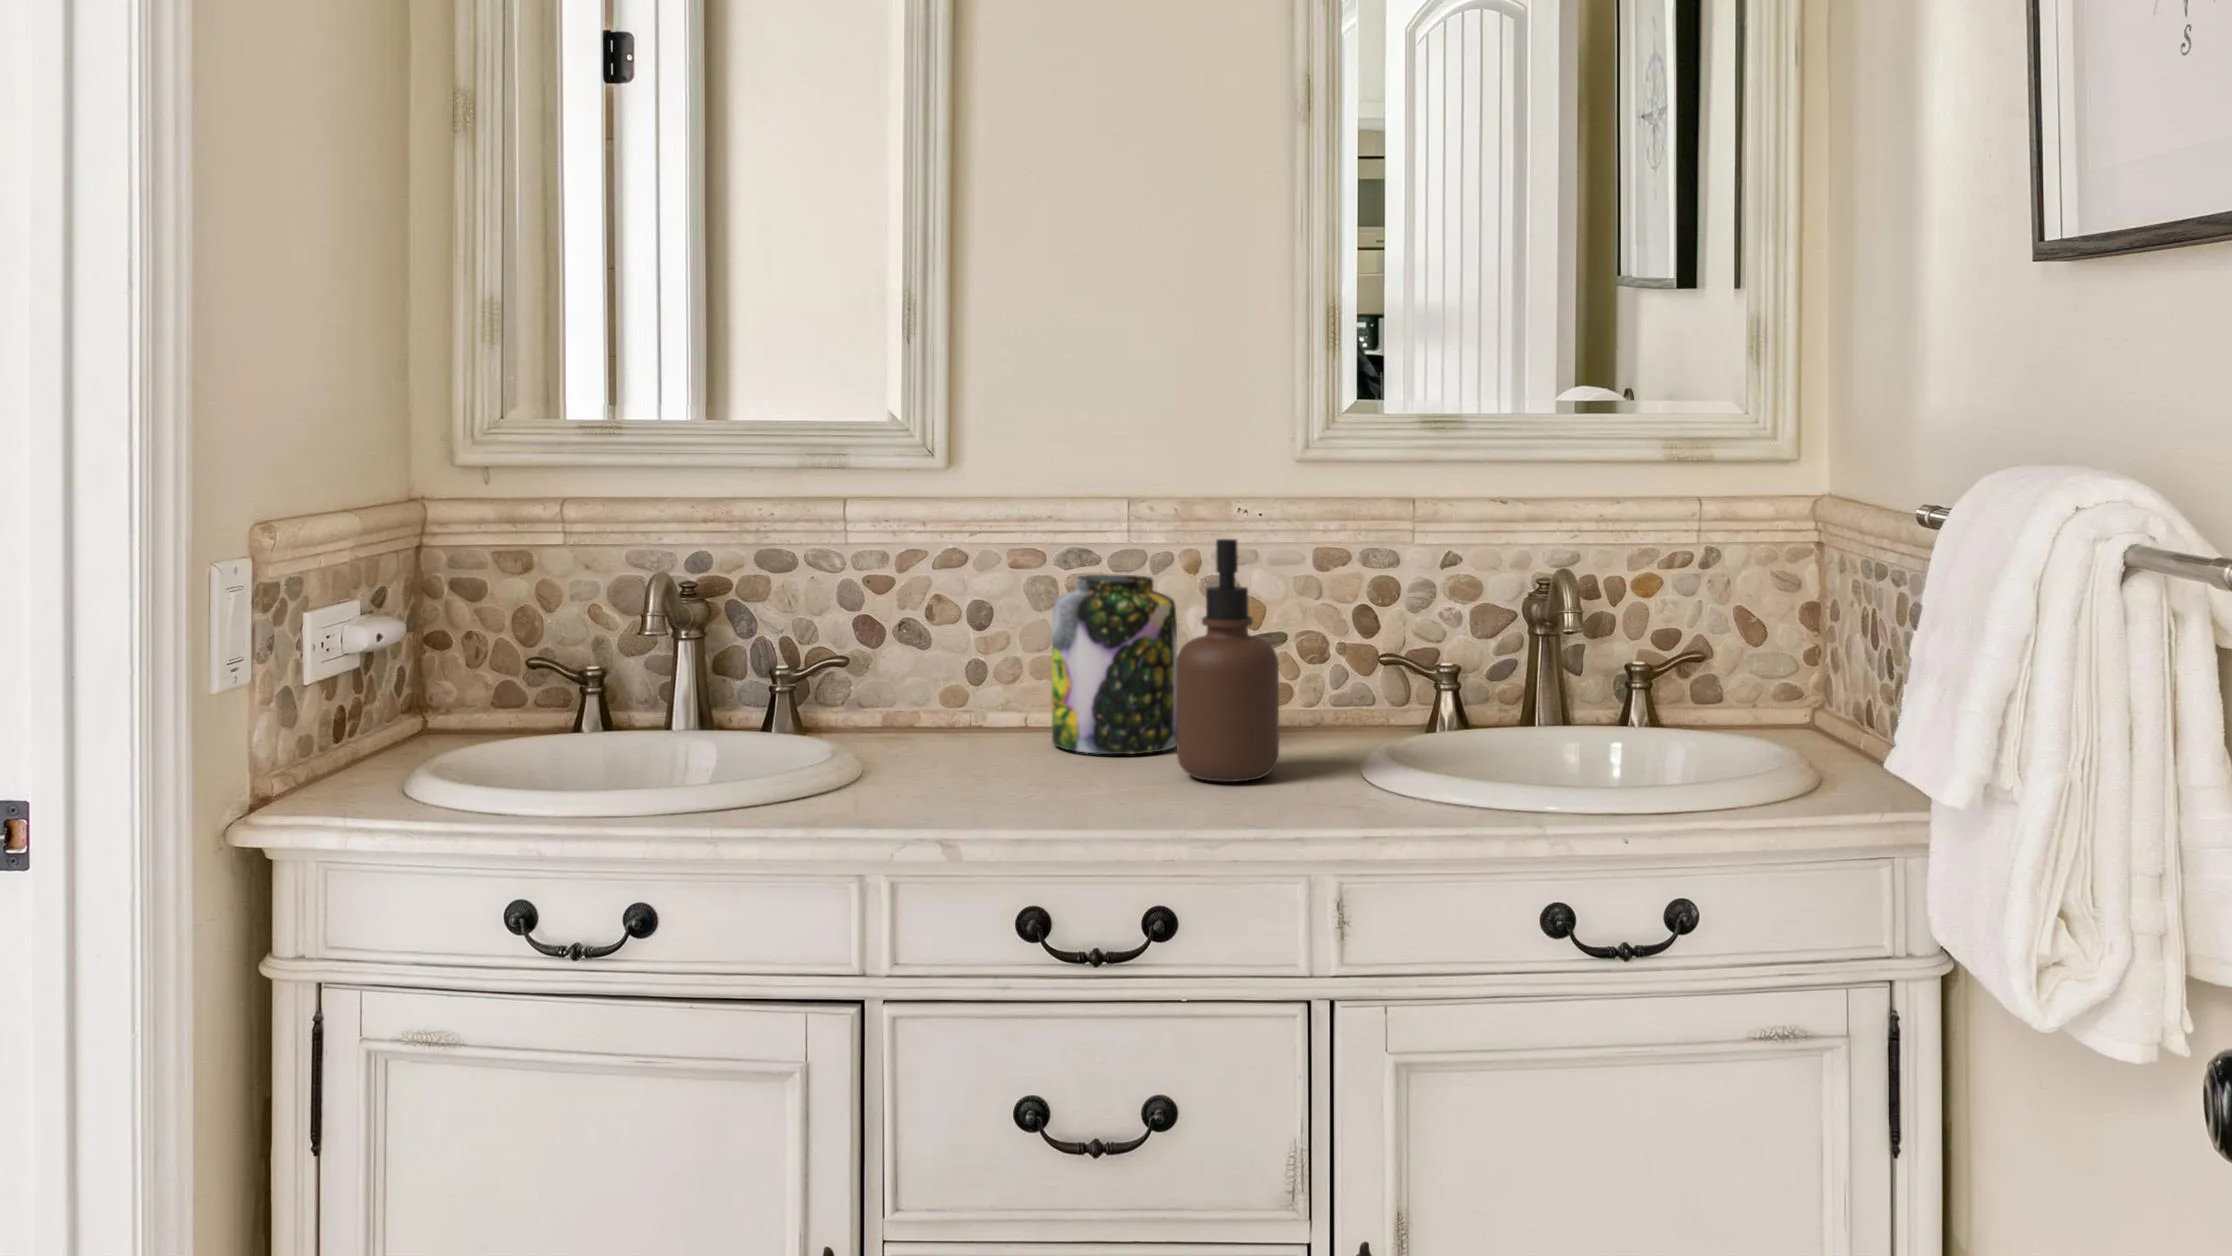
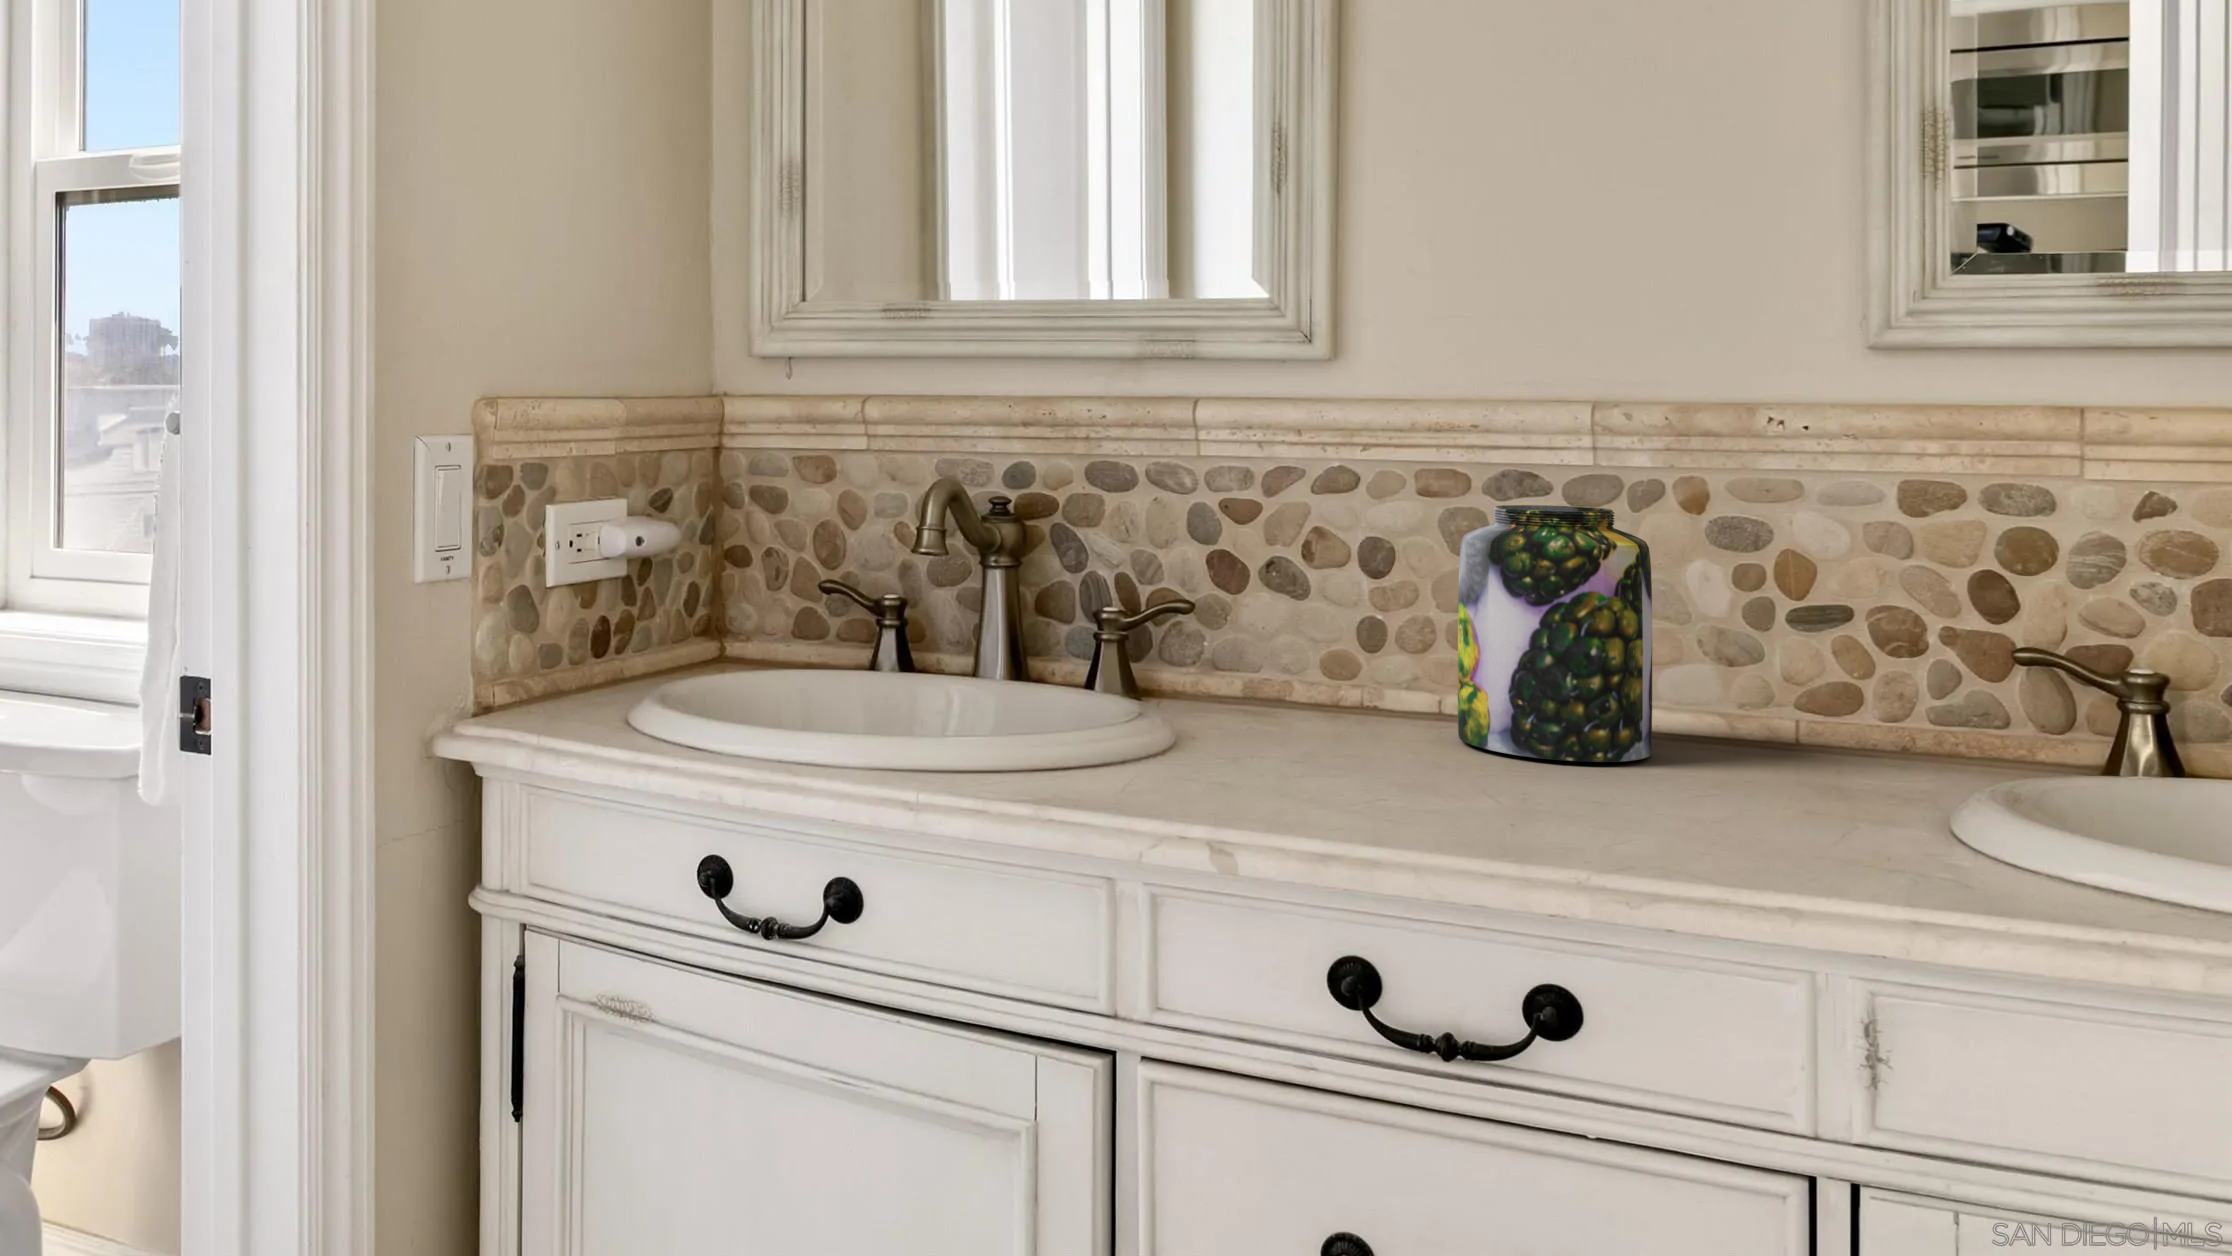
soap dispenser: present [1176,539,1279,782] -> none [1624,444,1802,817]

